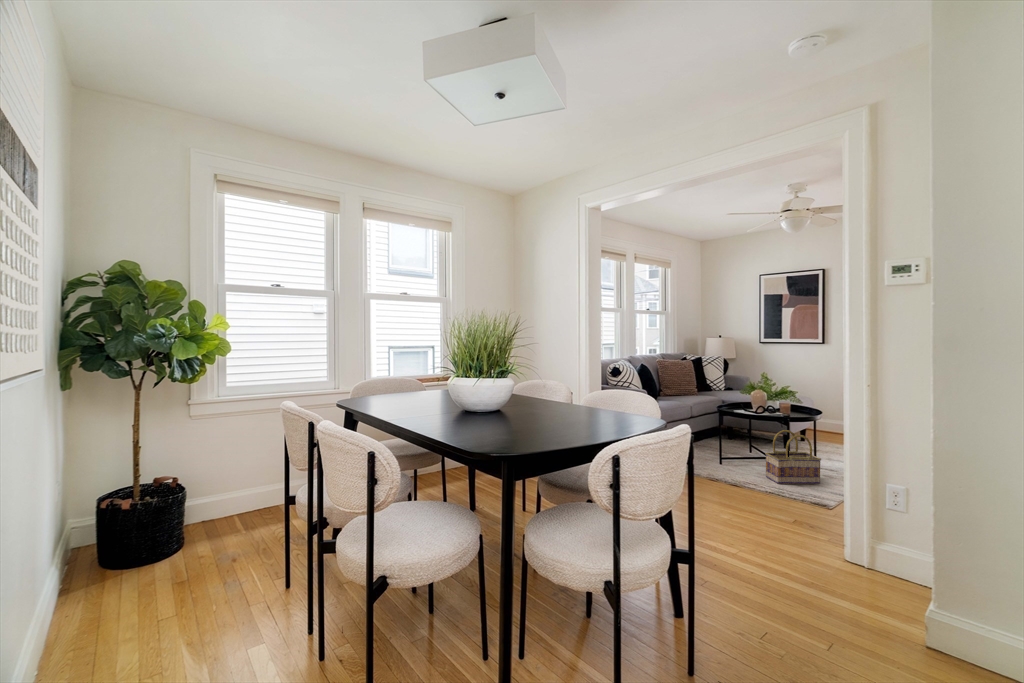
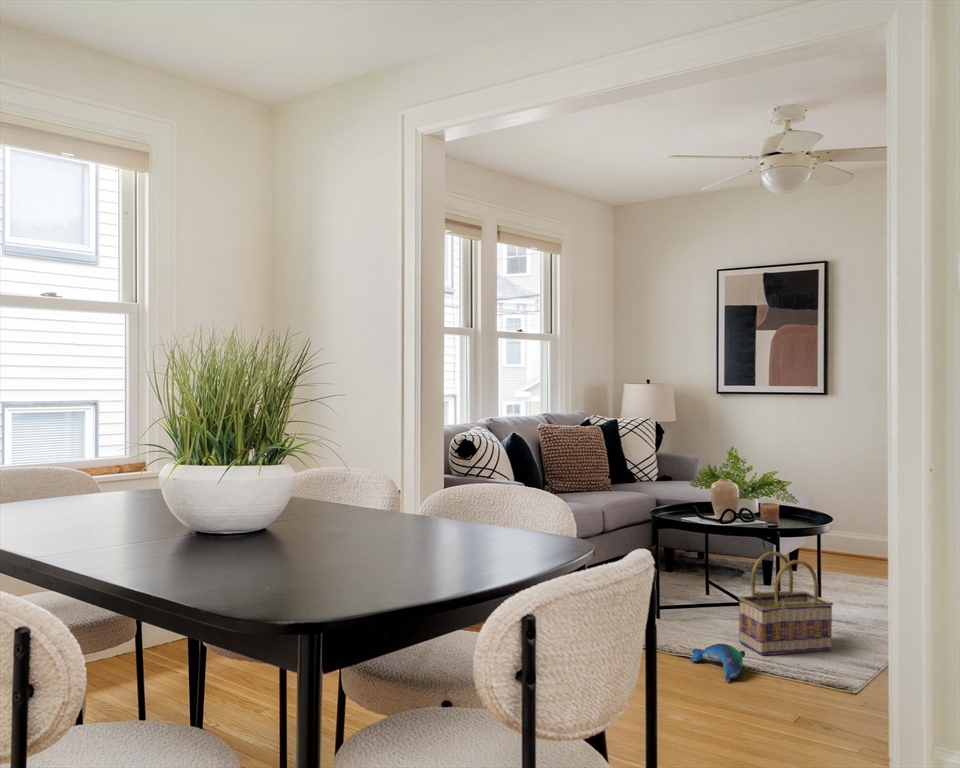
plush toy: none [737,476,768,495] -> present [690,644,745,681]

